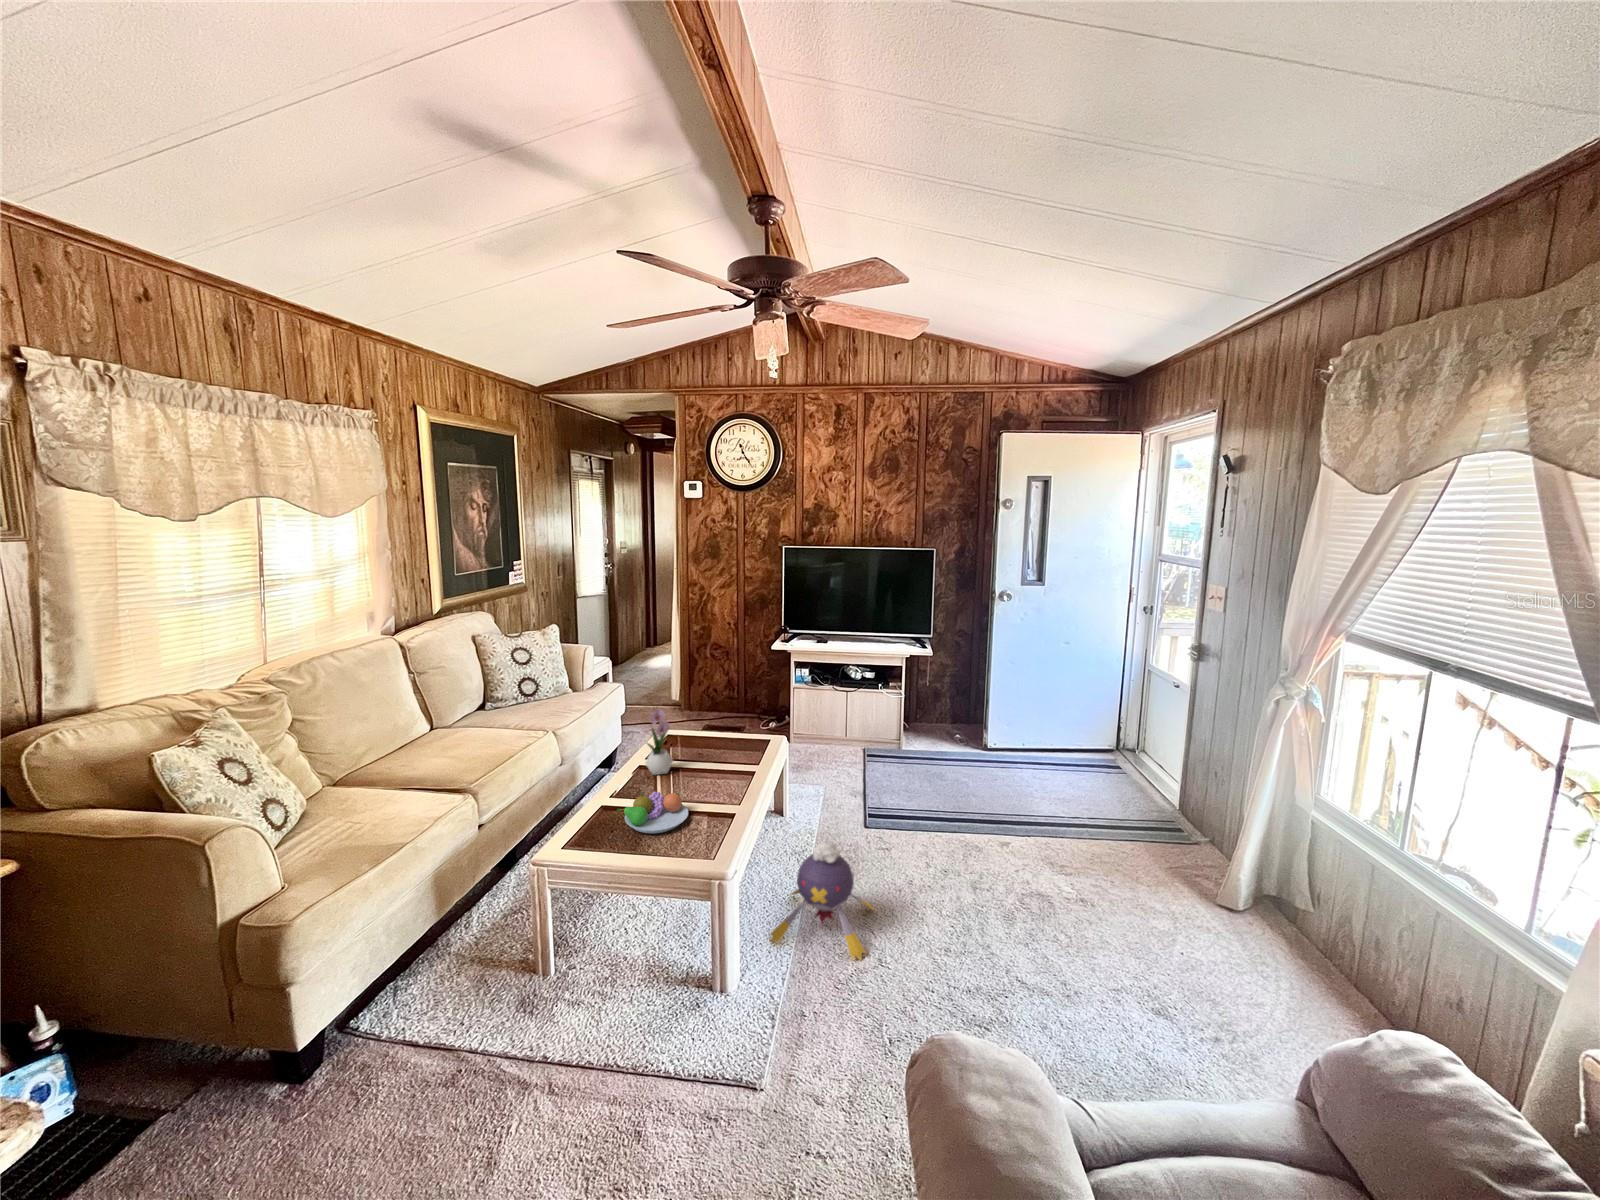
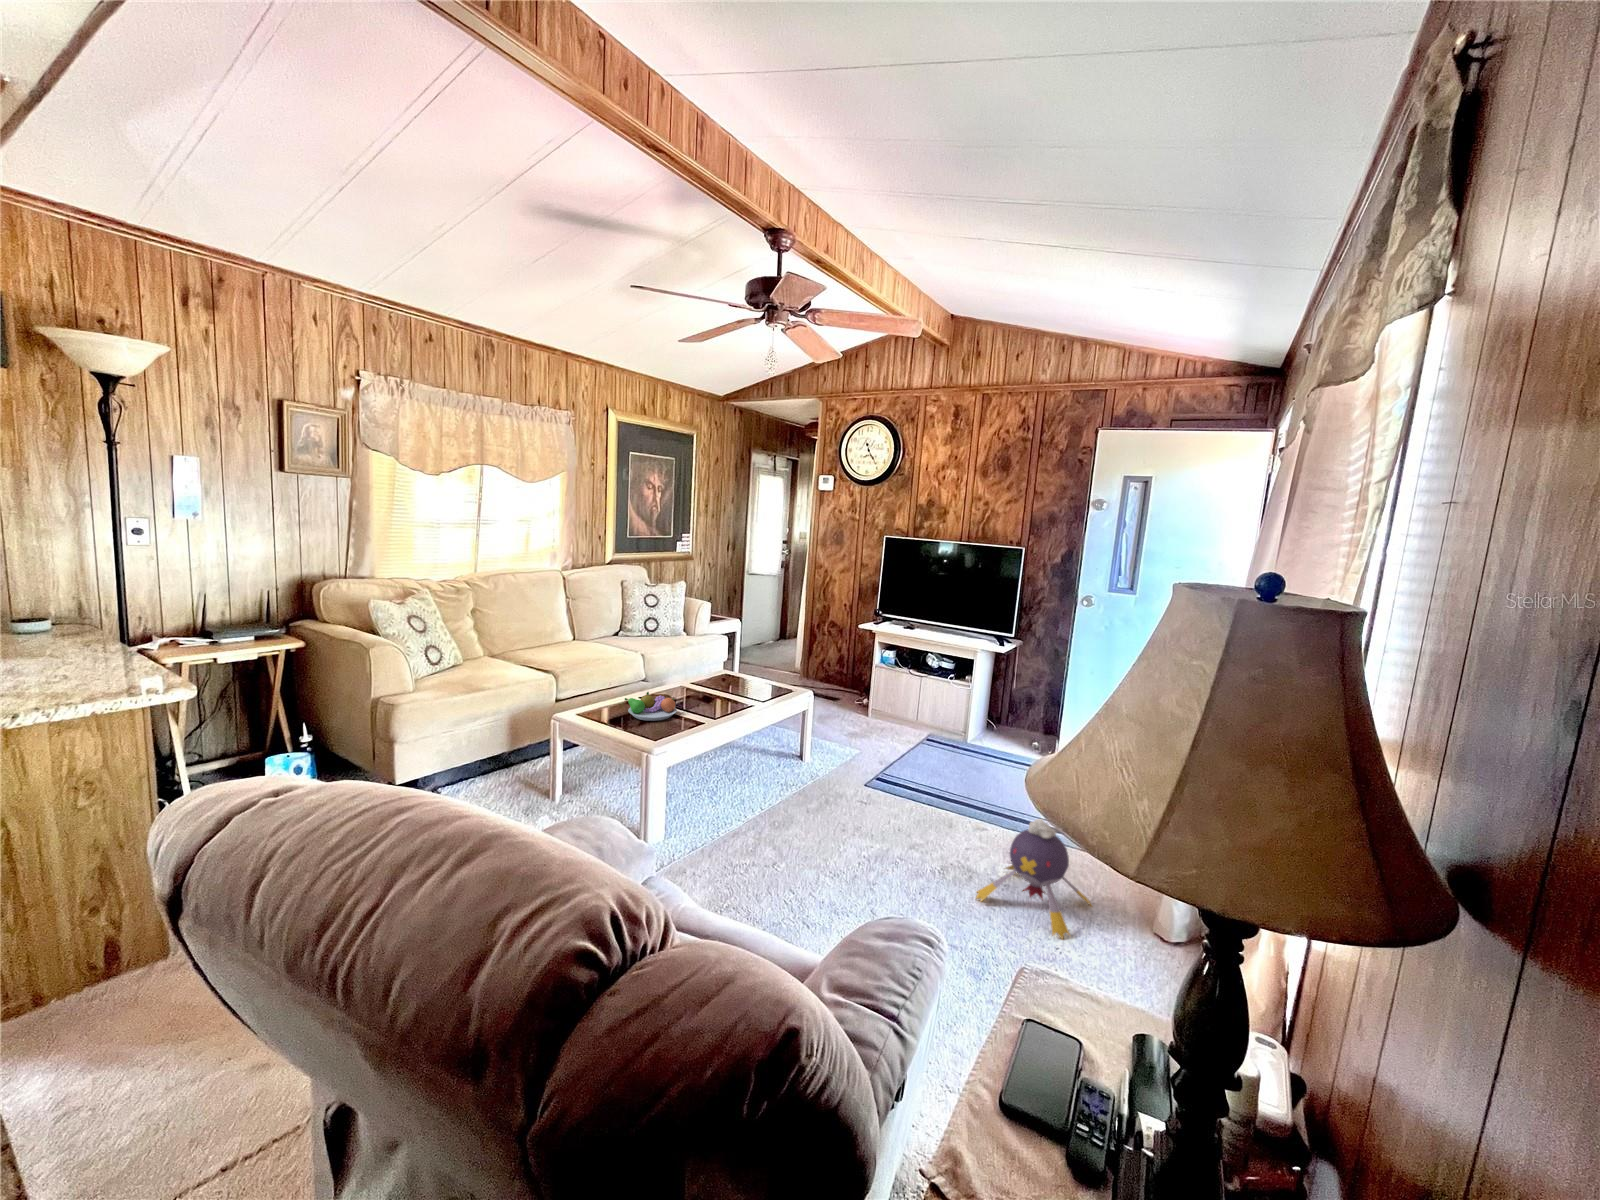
flower arrangement: present [645,699,673,775] -> none [680,629,704,694]
plush toy: present [770,842,874,961] -> present [976,819,1091,939]

